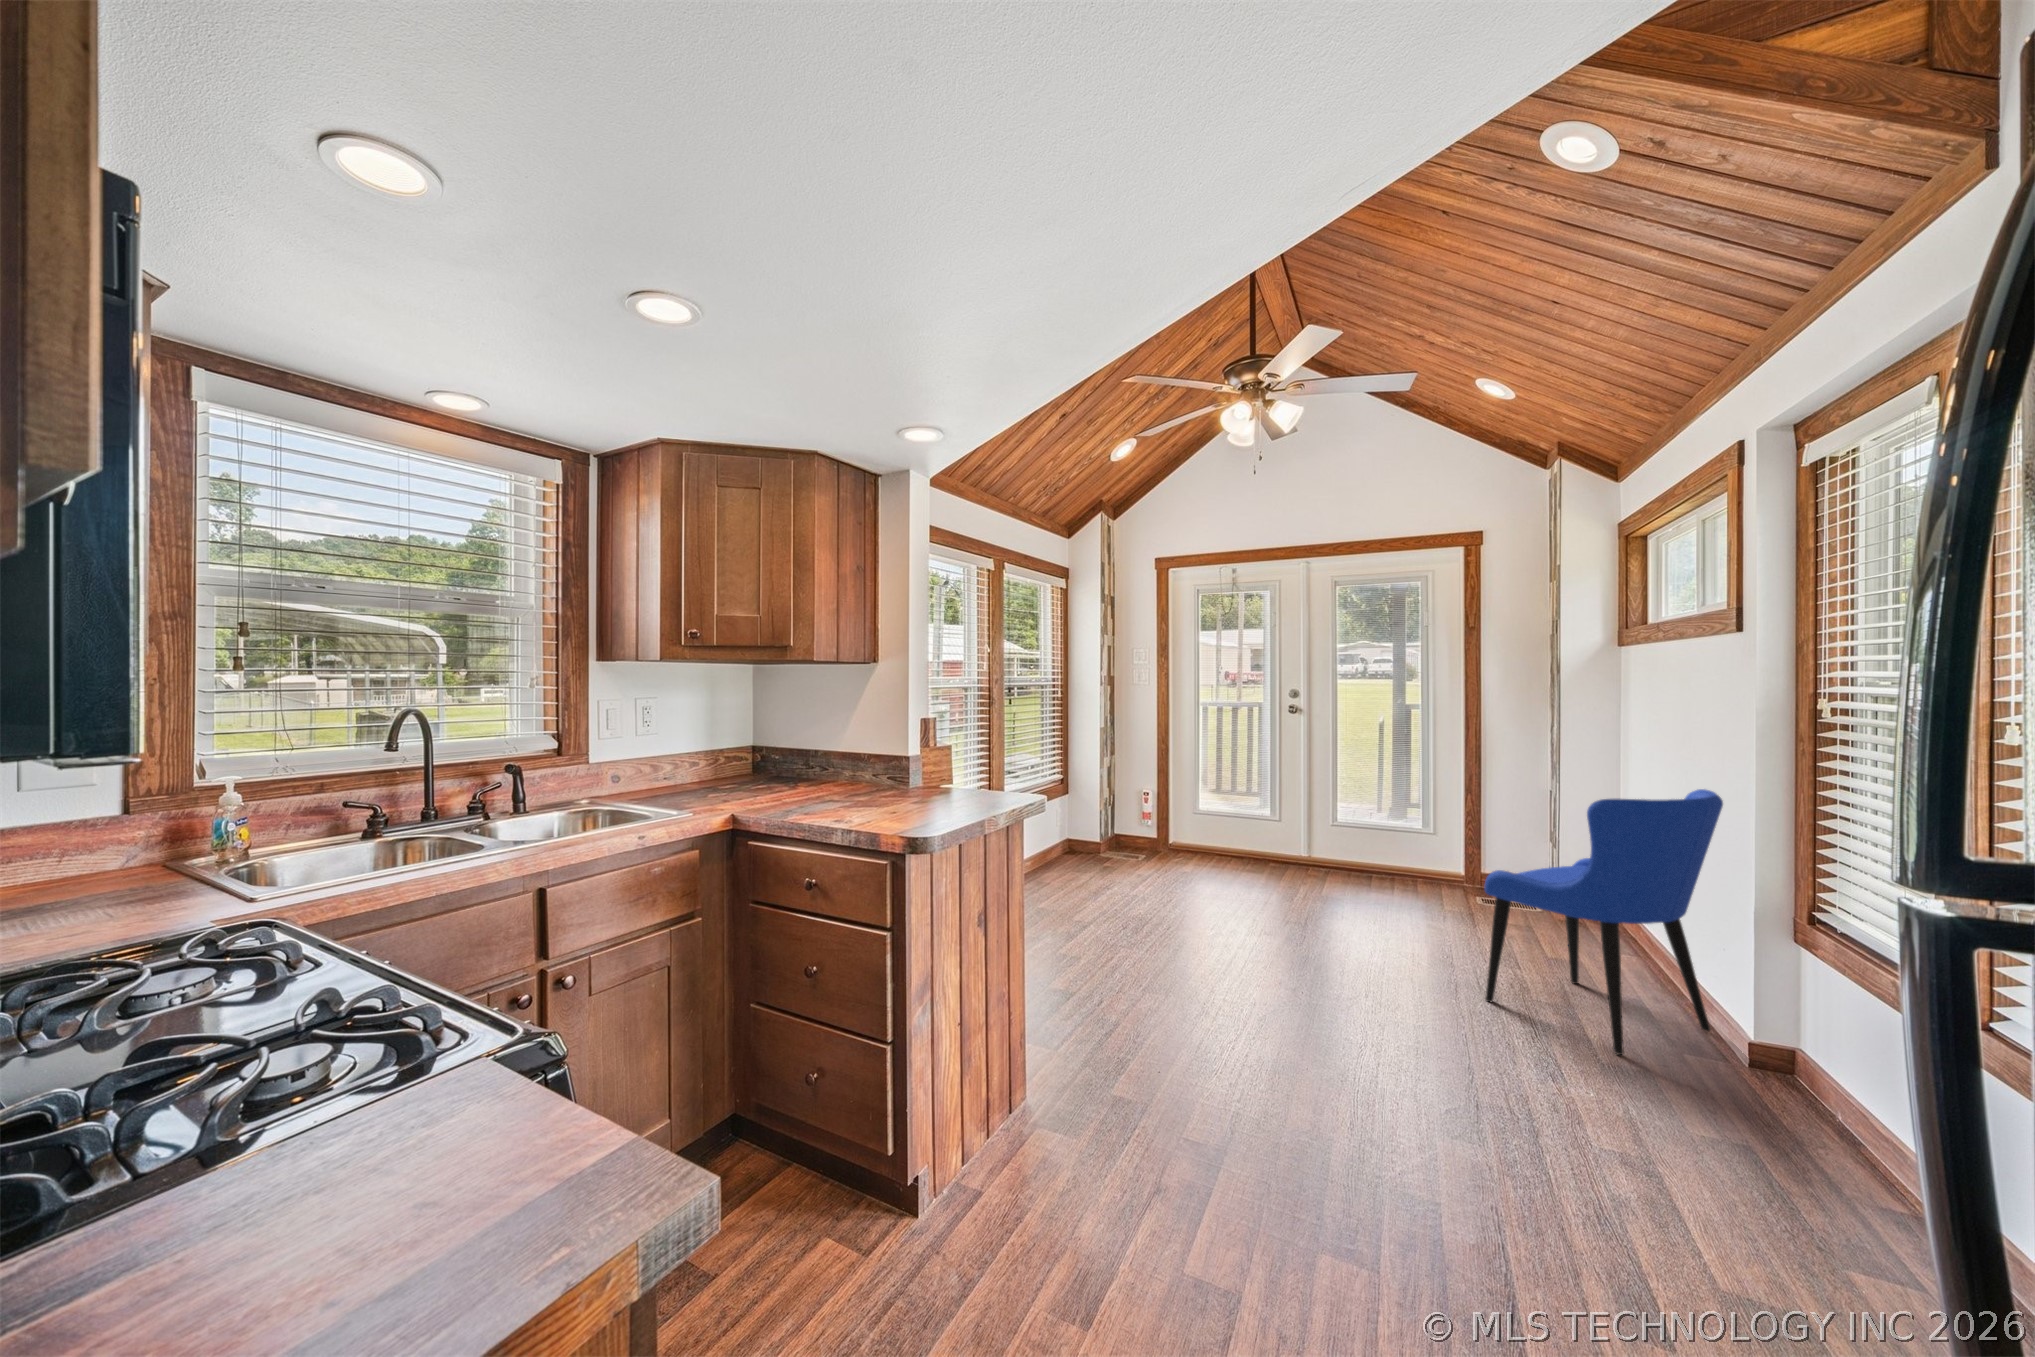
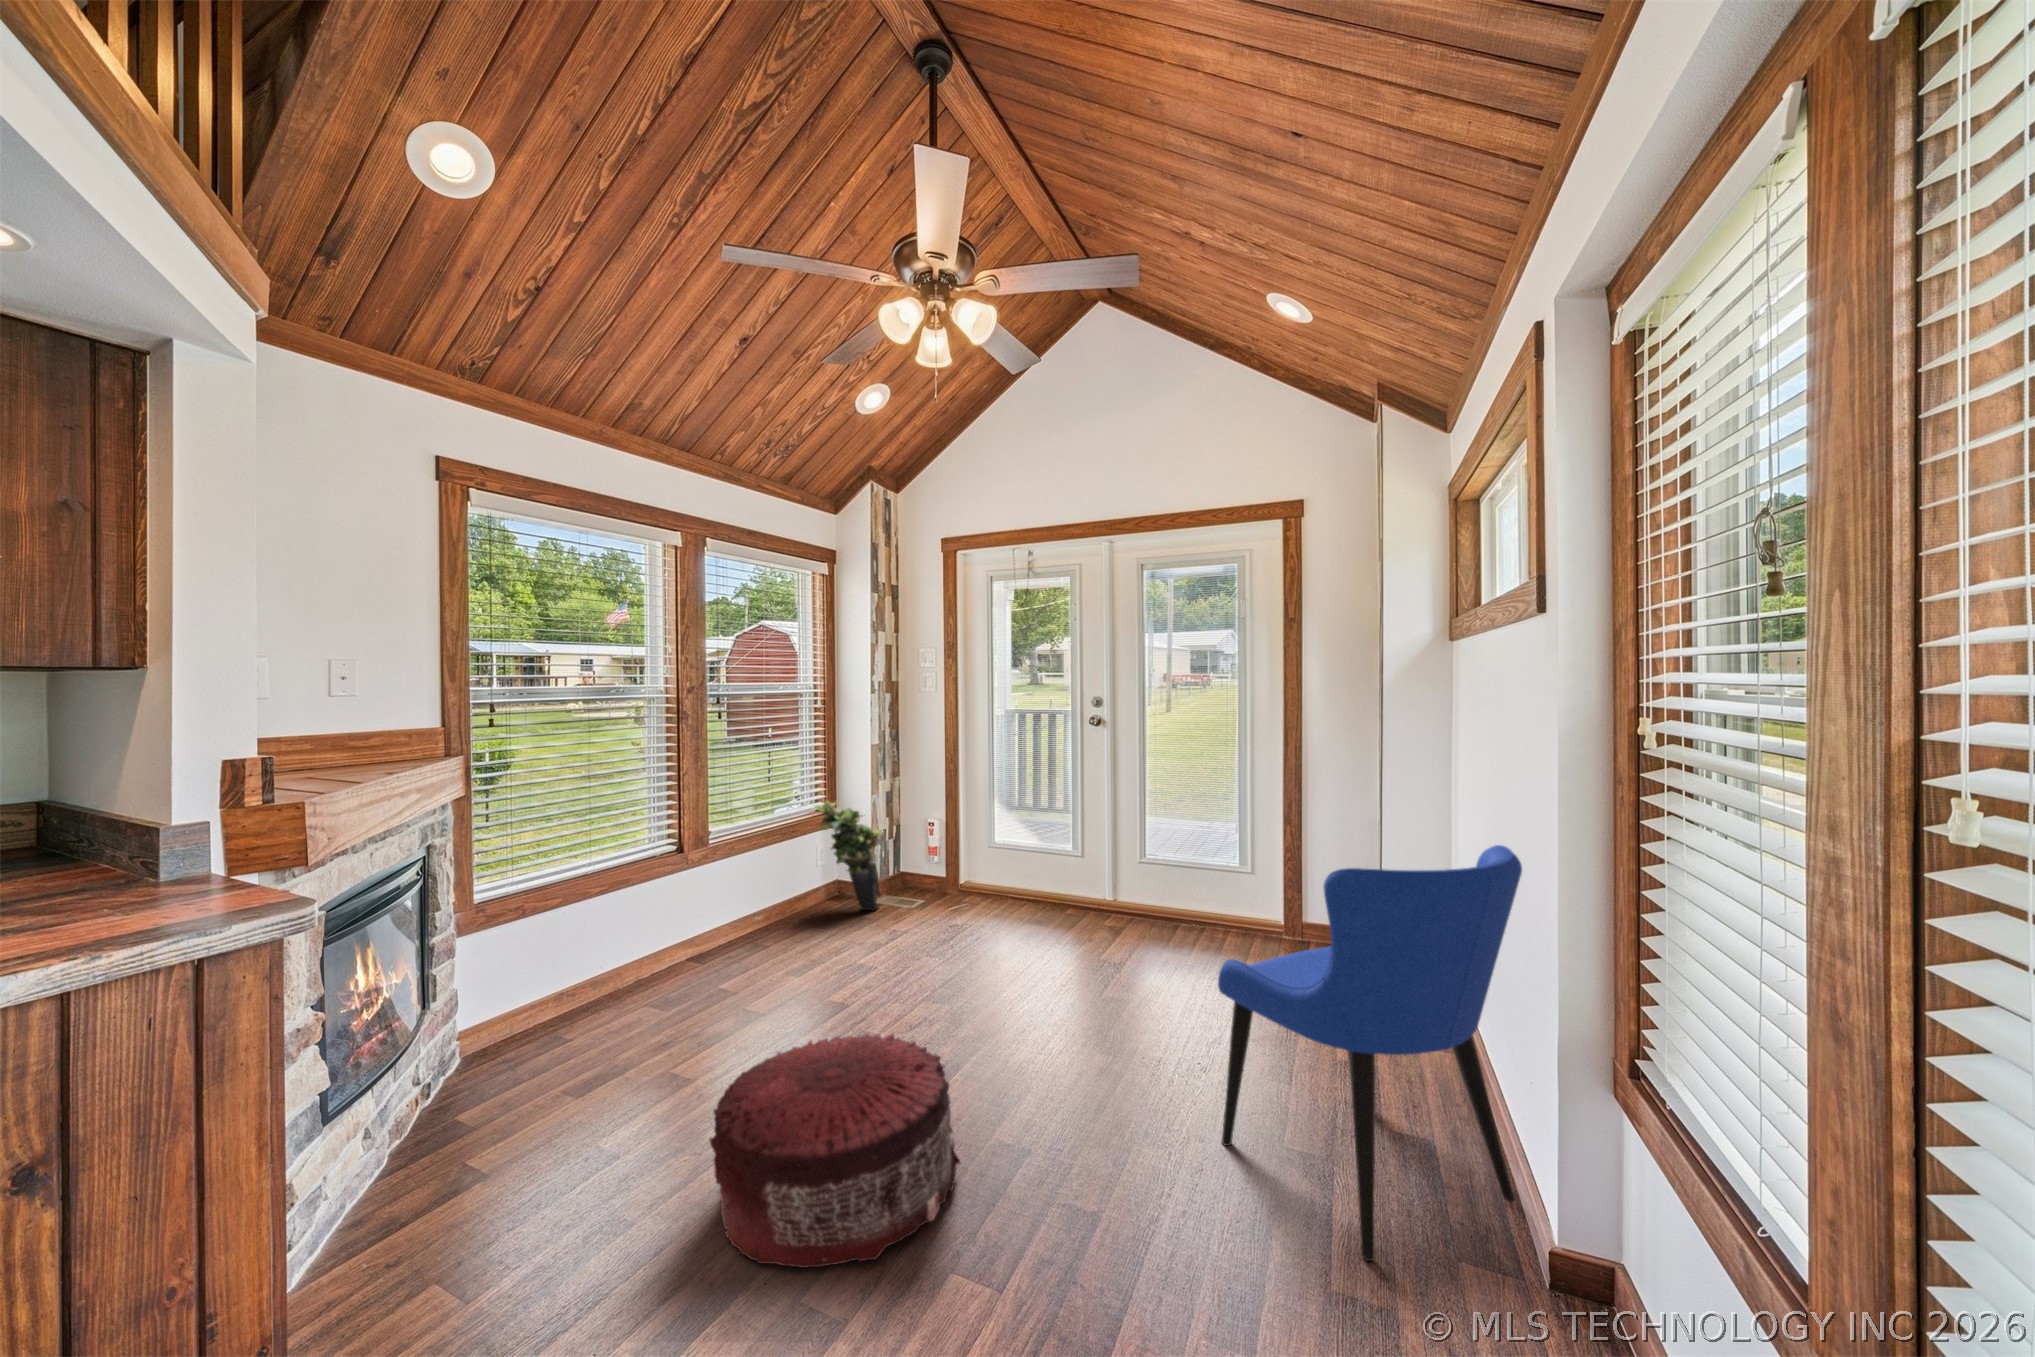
potted plant: none [1057,772,1114,864] -> present [815,801,883,910]
pouf: none [1153,921,1316,1049] -> present [709,1033,960,1268]

